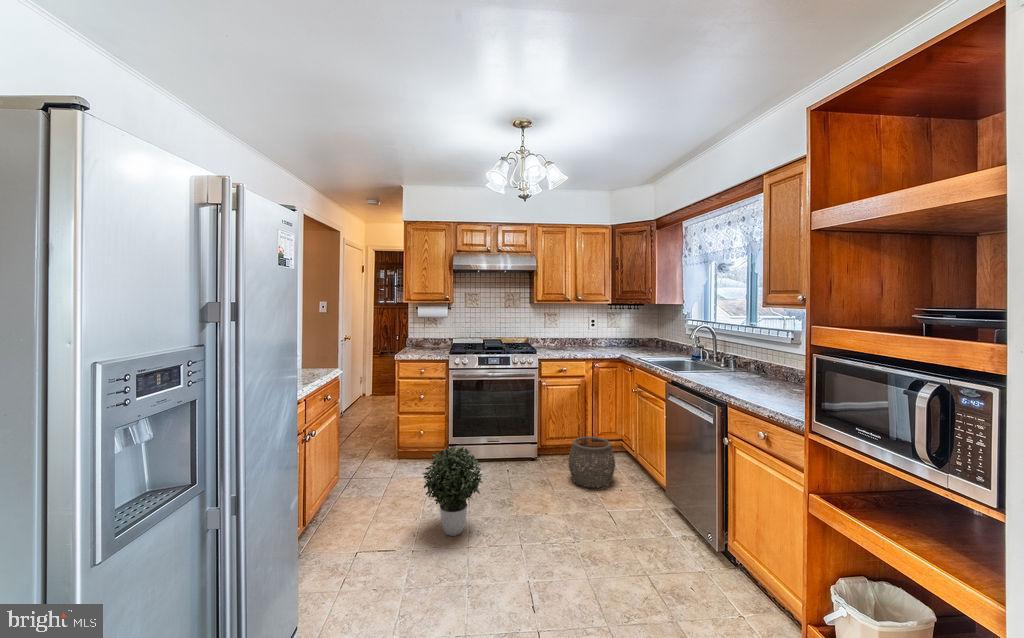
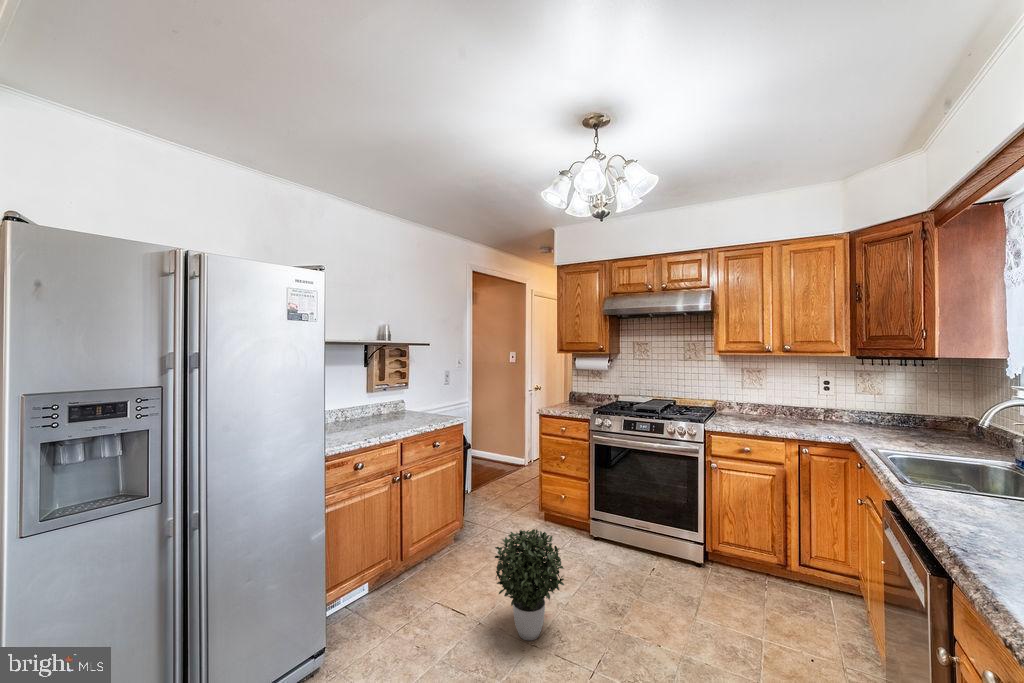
woven basket: present [568,437,615,488] -> none [728,558,813,653]

